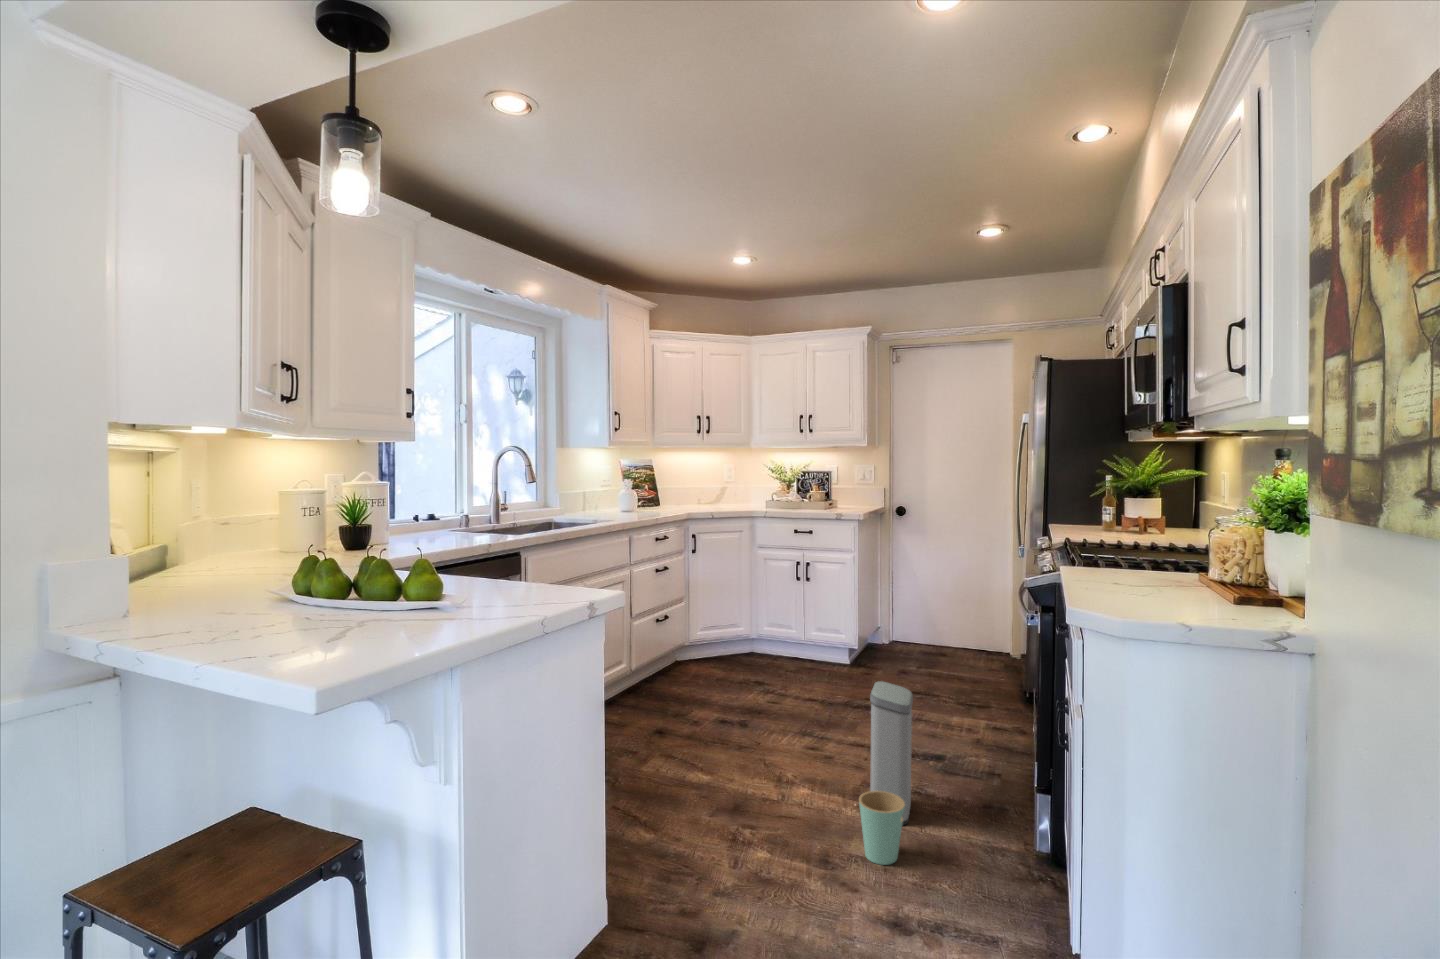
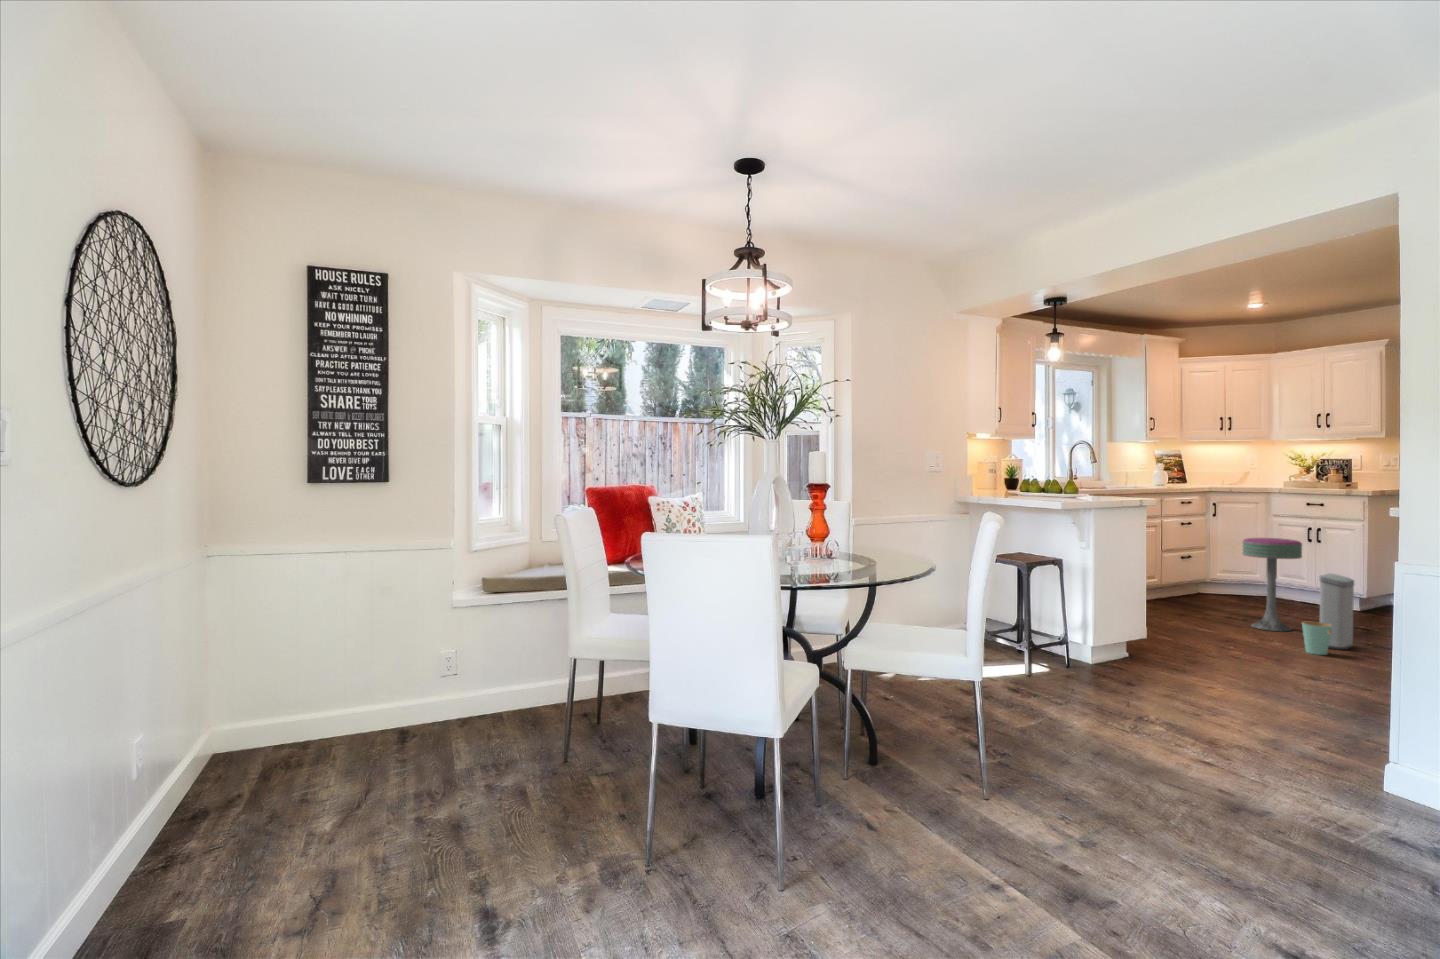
bar stool: none [746,608,827,772] -> present [1243,538,1302,631]

